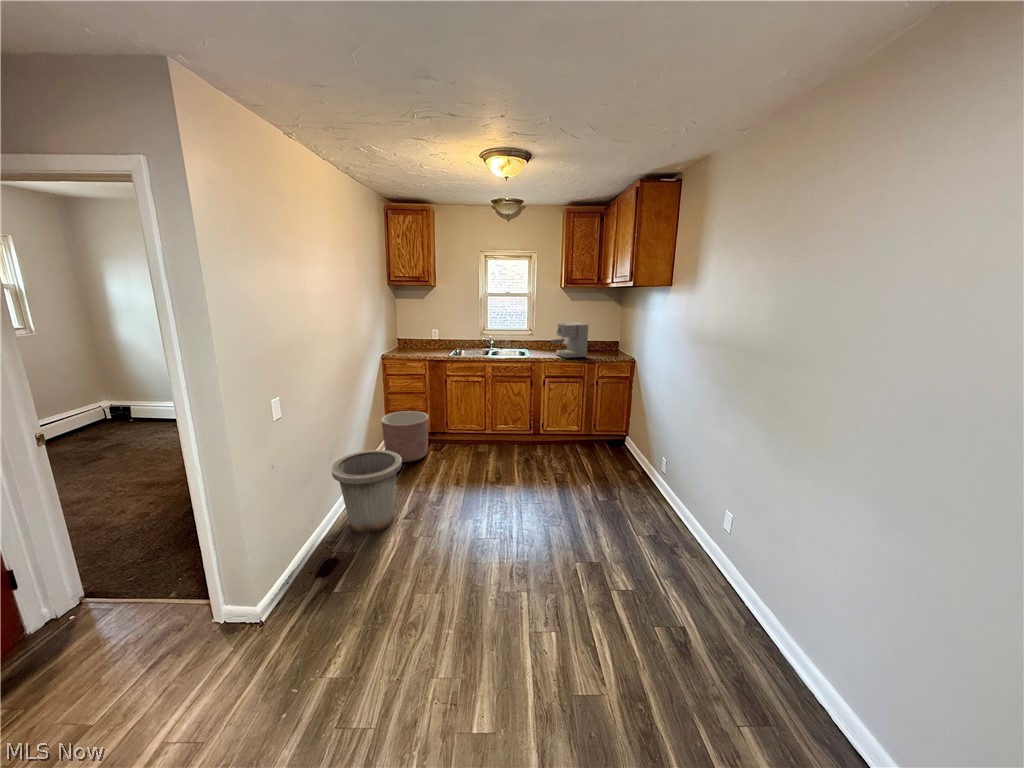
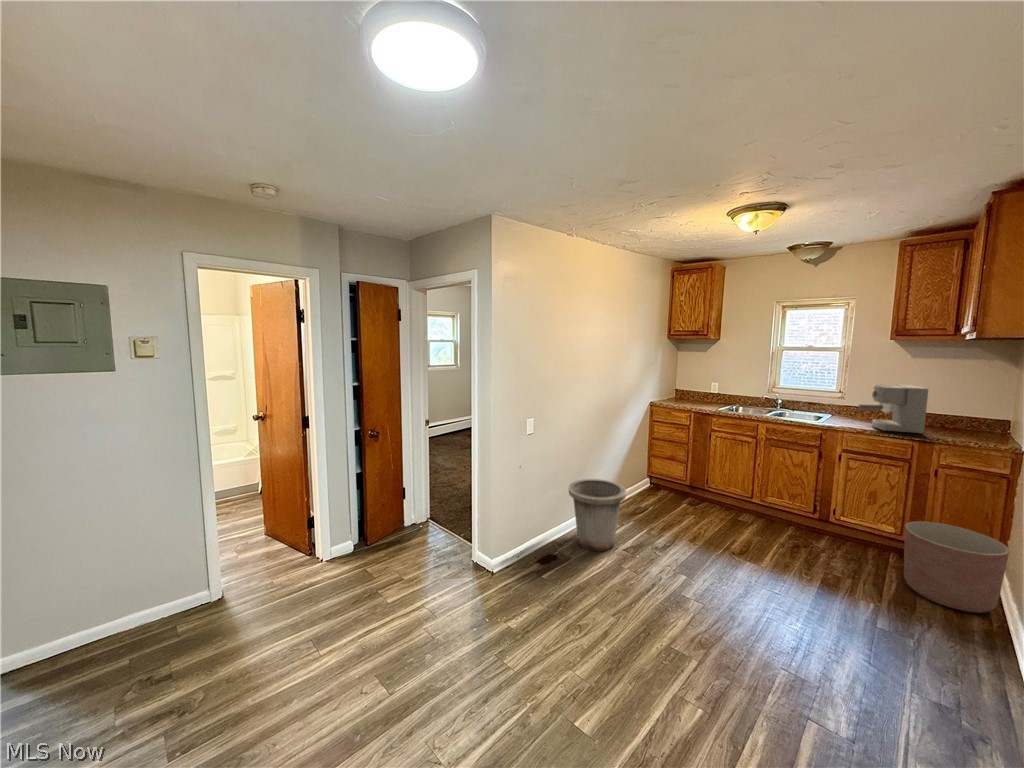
planter: present [381,411,428,462] -> present [904,521,1009,613]

